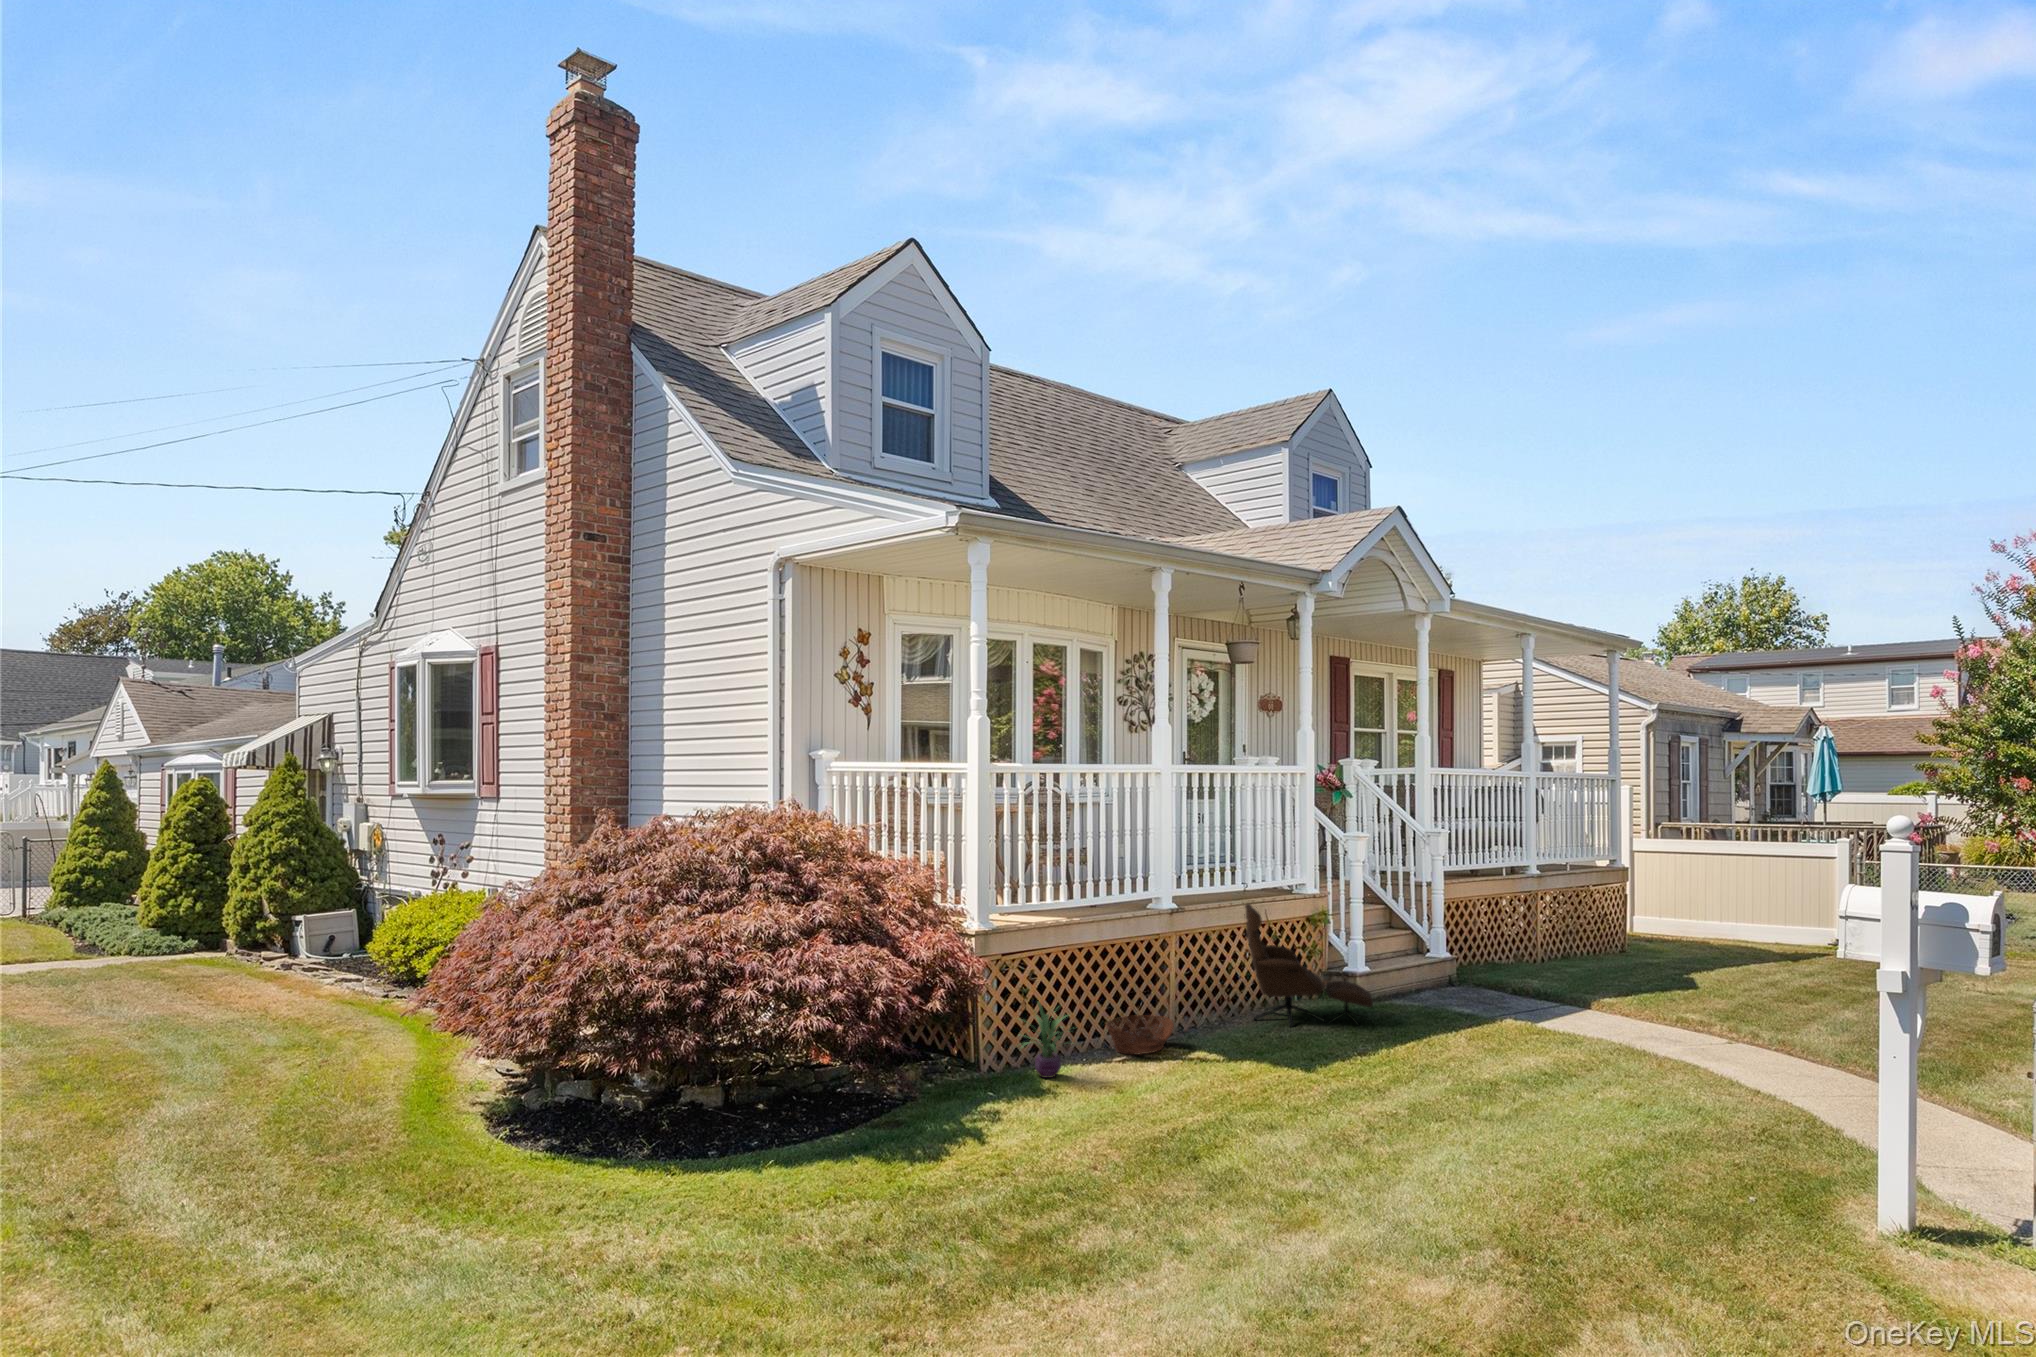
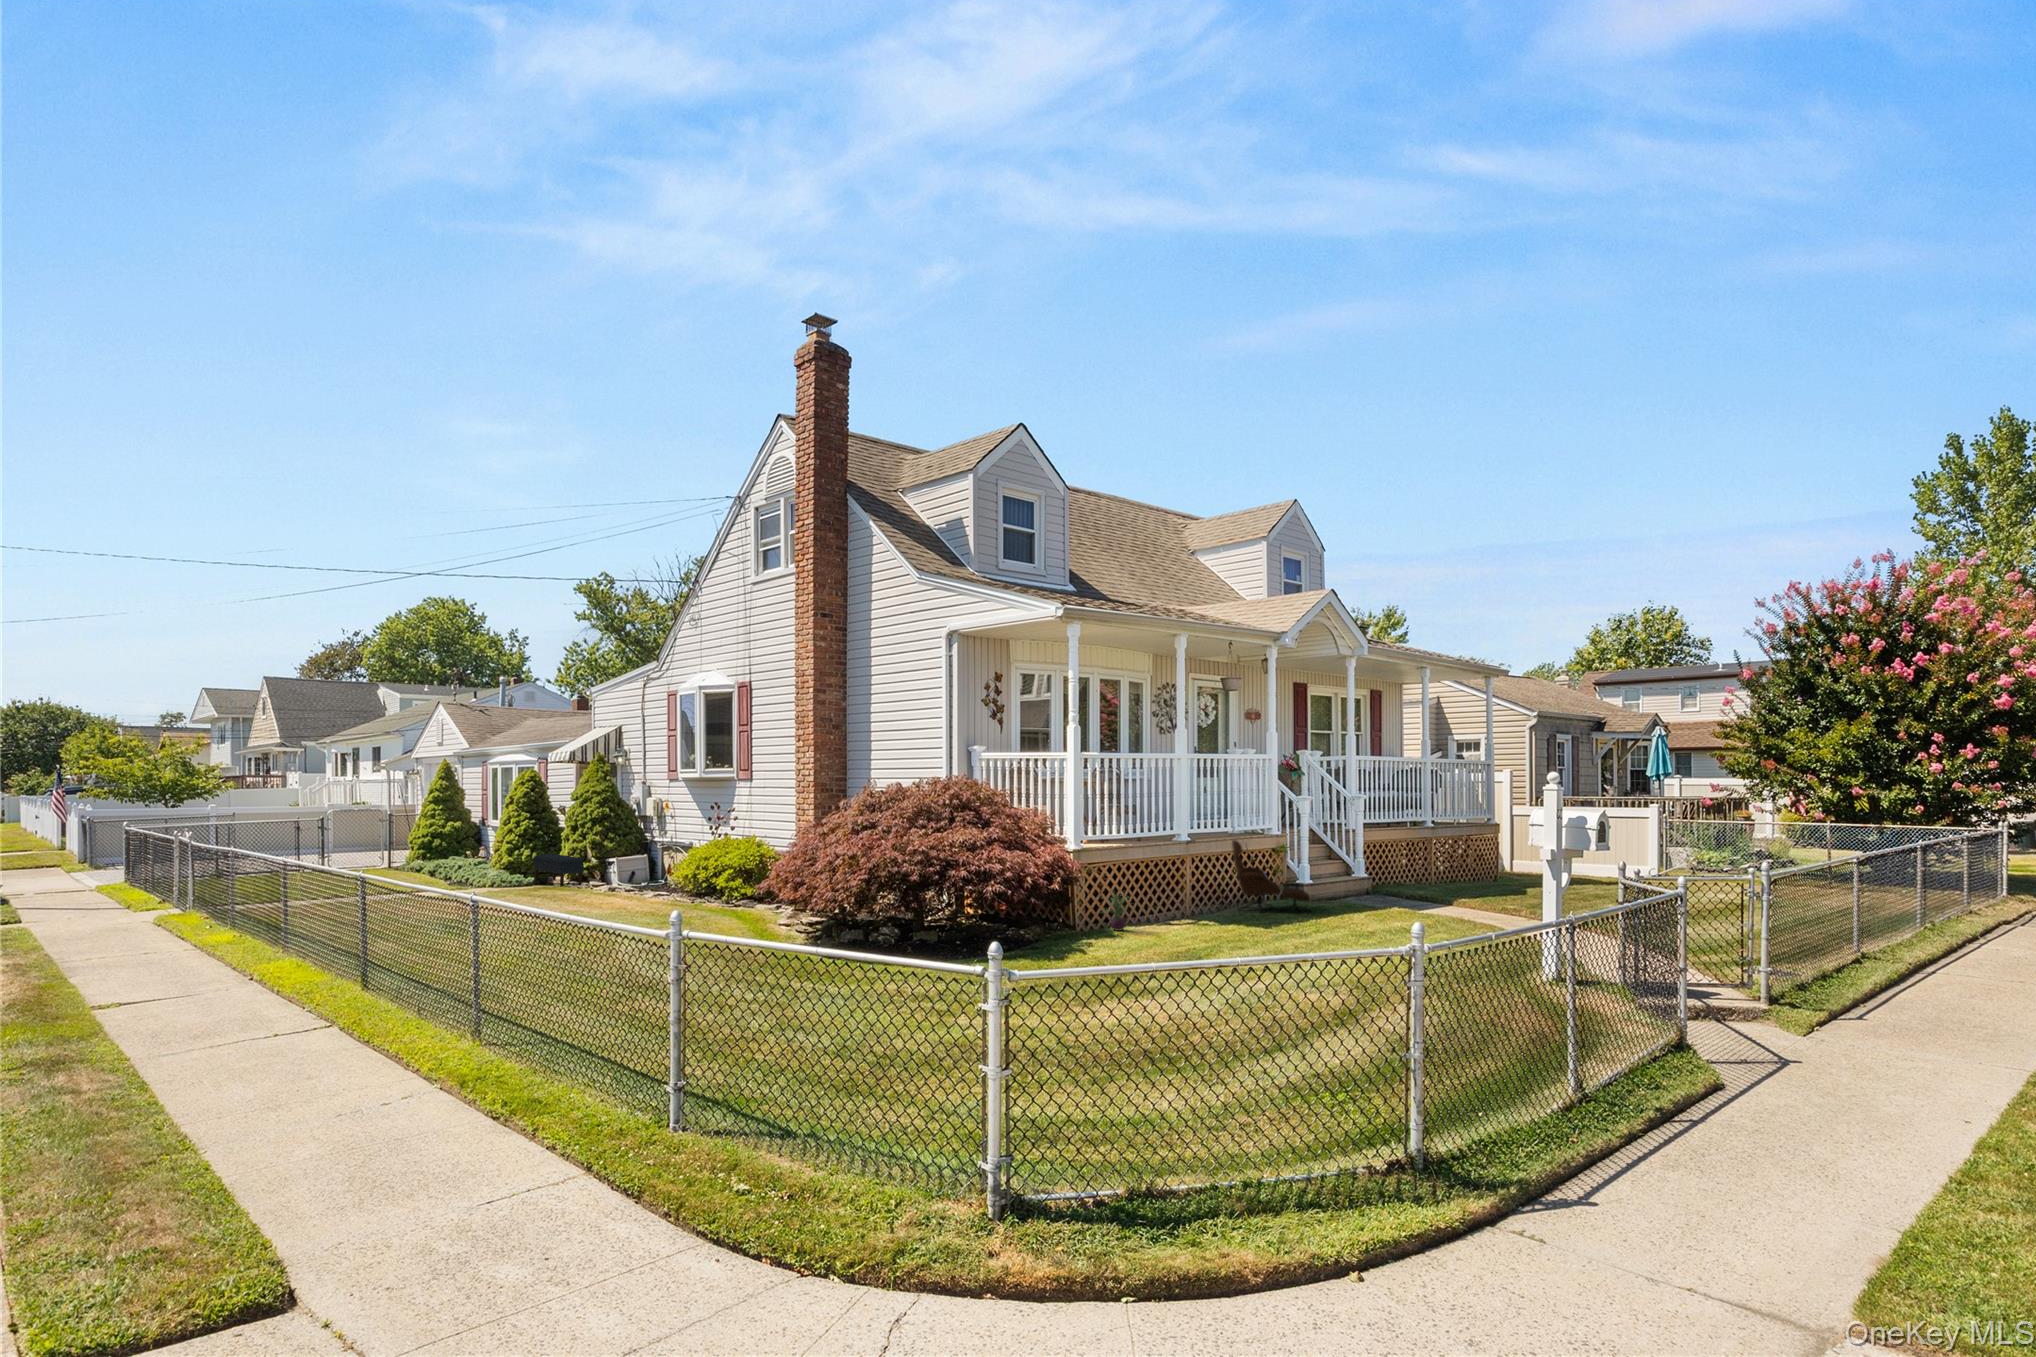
bench: none [180,907,250,962] -> present [534,854,584,887]
basket: present [1106,1015,1174,1055] -> none [1149,903,1190,923]

